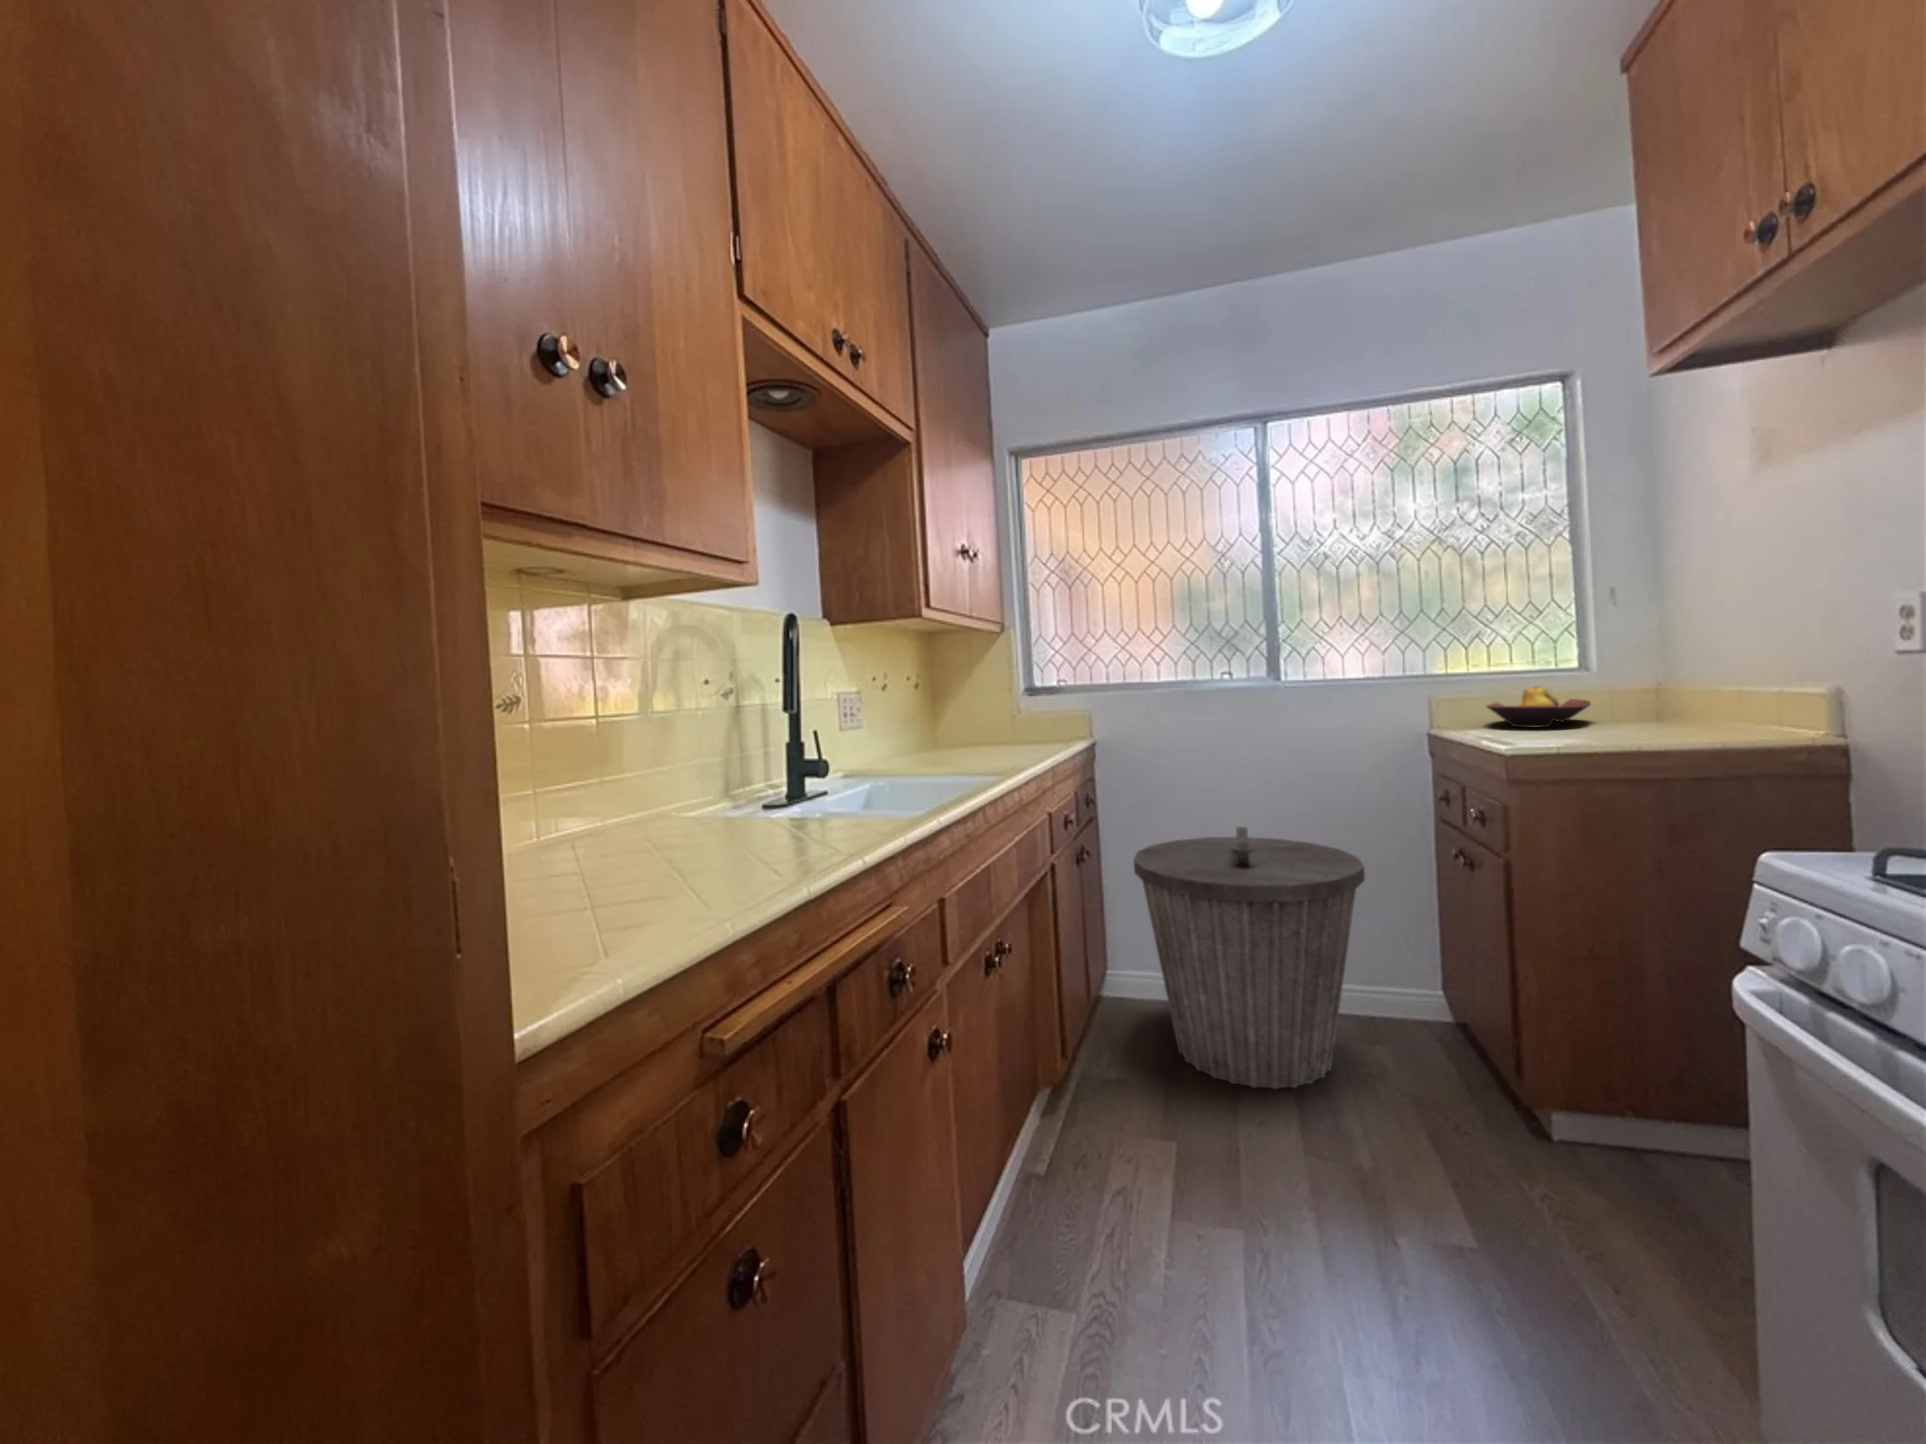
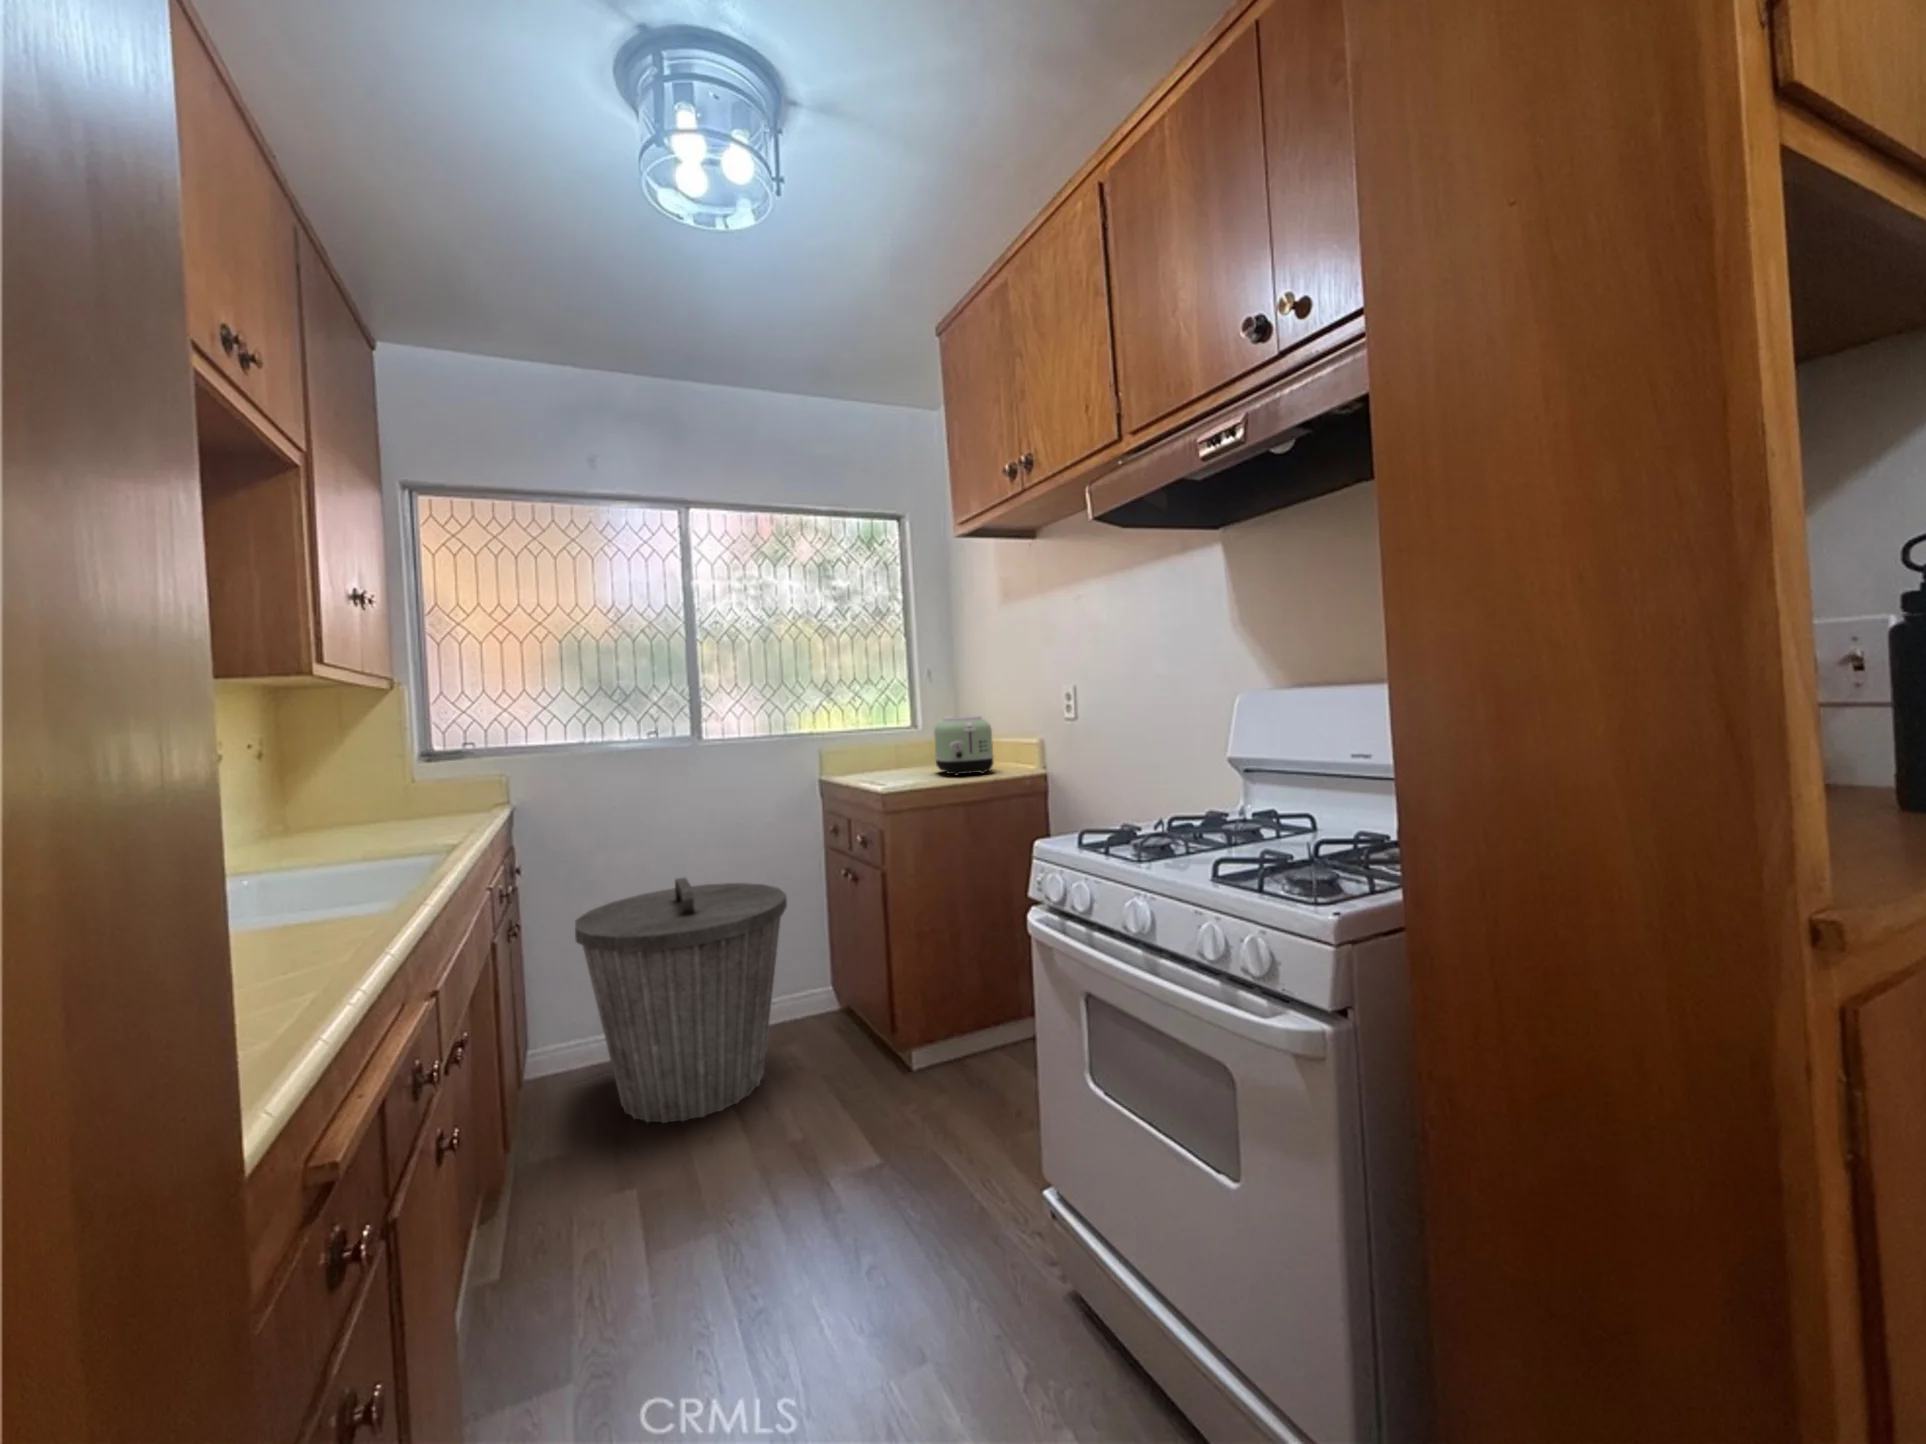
toaster: none [1608,649,1730,739] -> present [934,715,994,776]
fruit bowl: present [1487,686,1591,727] -> none [860,740,921,771]

